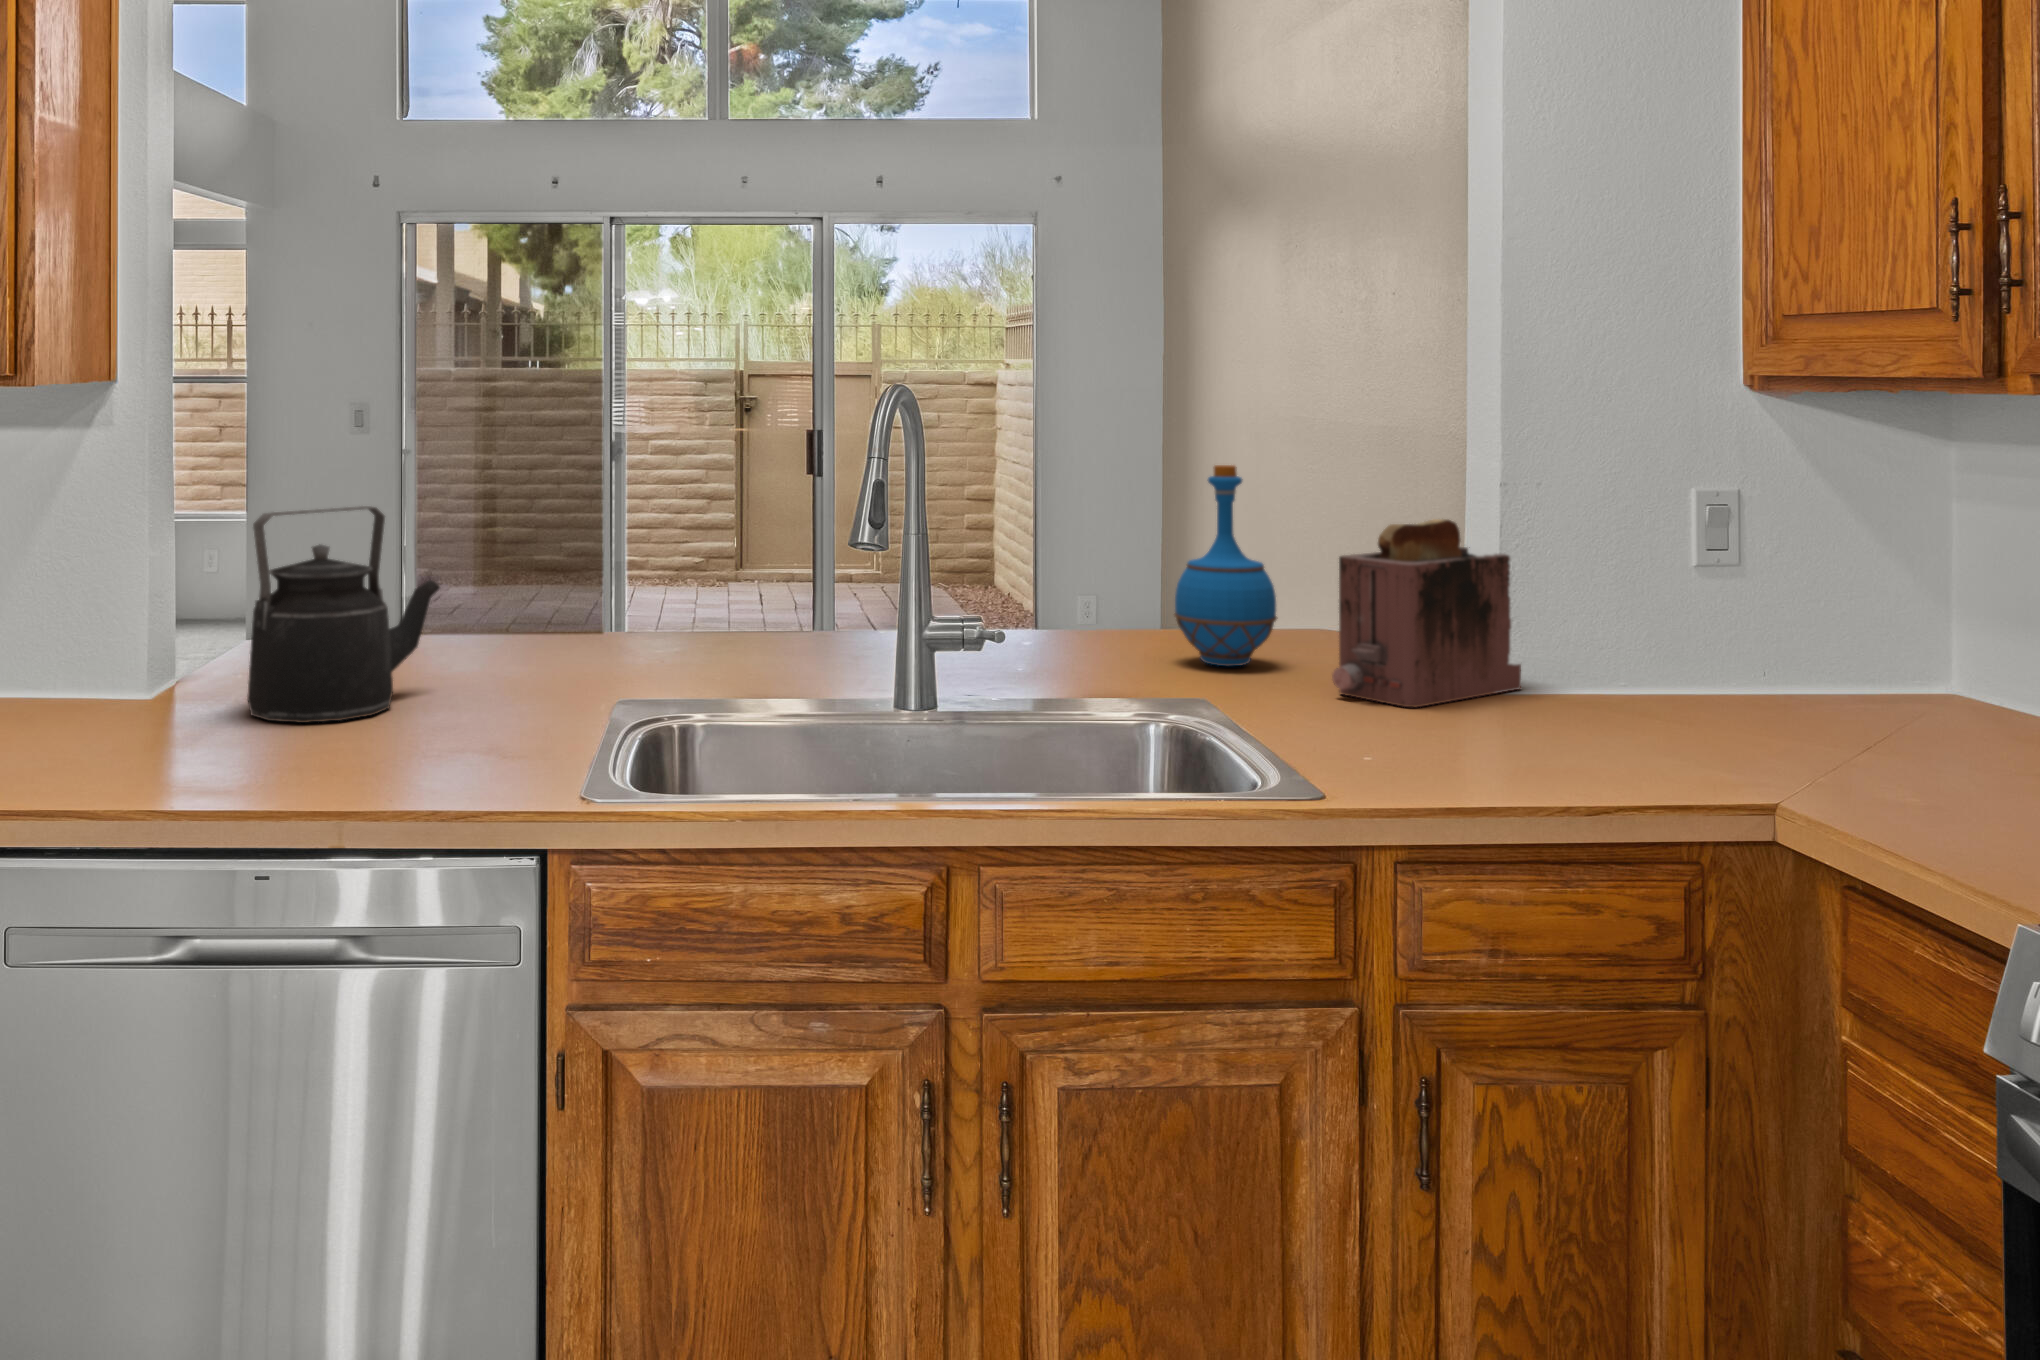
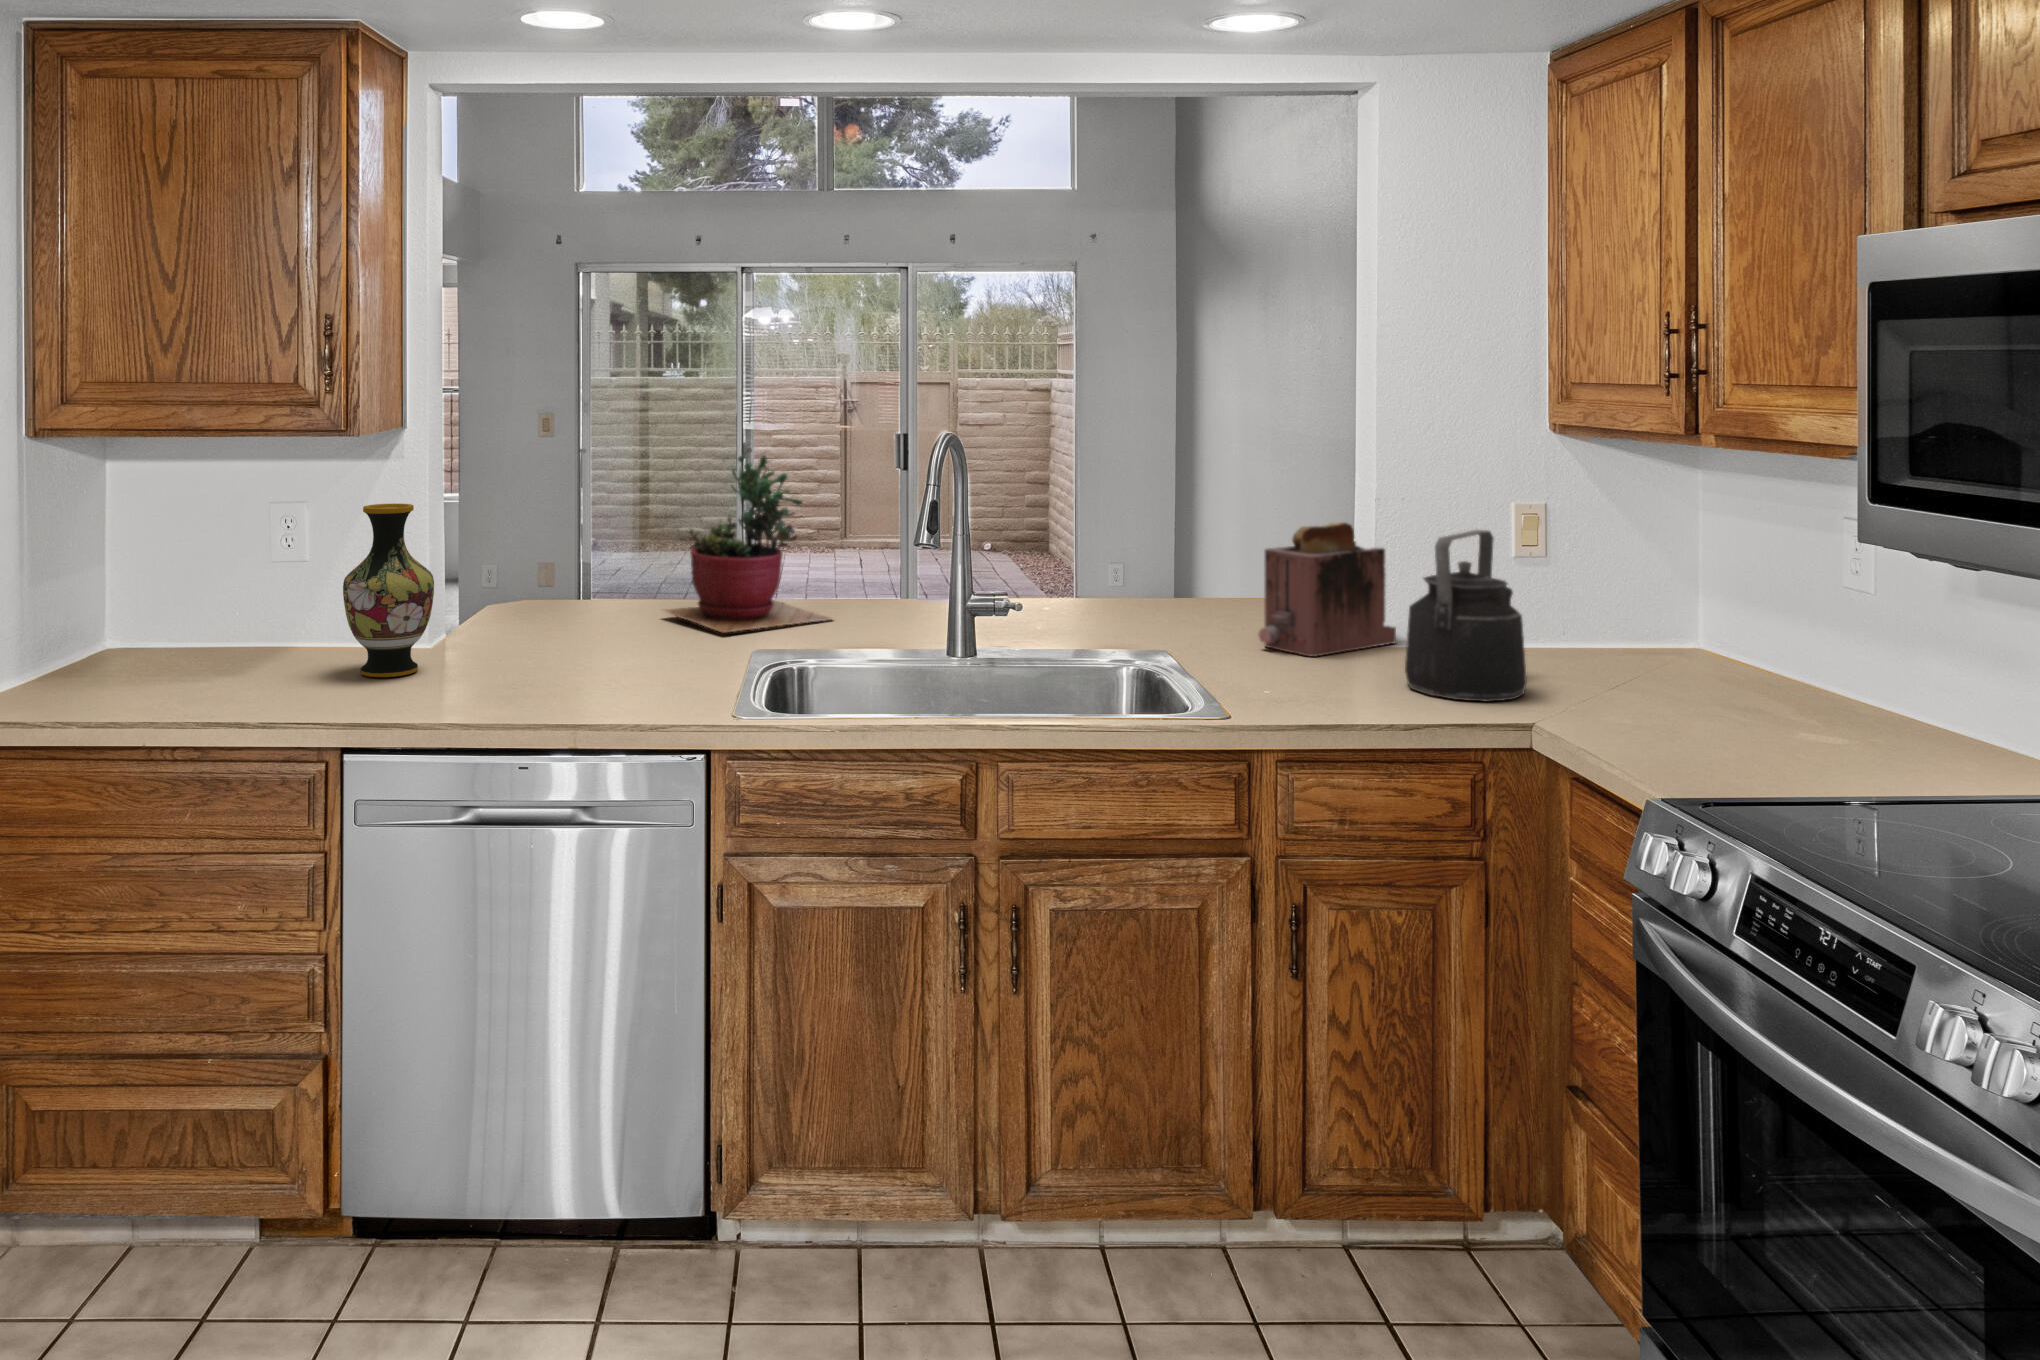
succulent plant: none [488,430,733,677] -> present [665,455,831,633]
bottle: present [1174,465,1277,666] -> none [1153,481,1227,626]
vase: none [13,488,150,740] -> present [343,504,434,677]
kettle: present [247,506,440,723] -> present [1405,530,1527,701]

